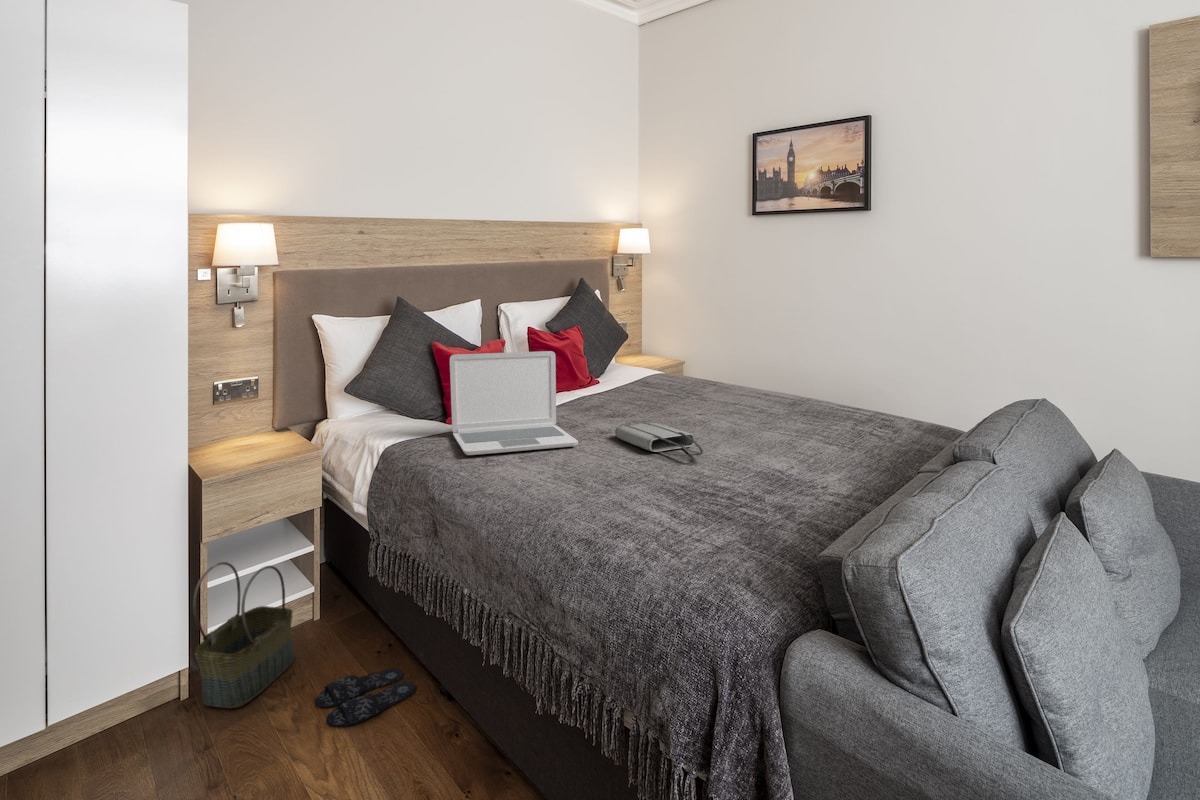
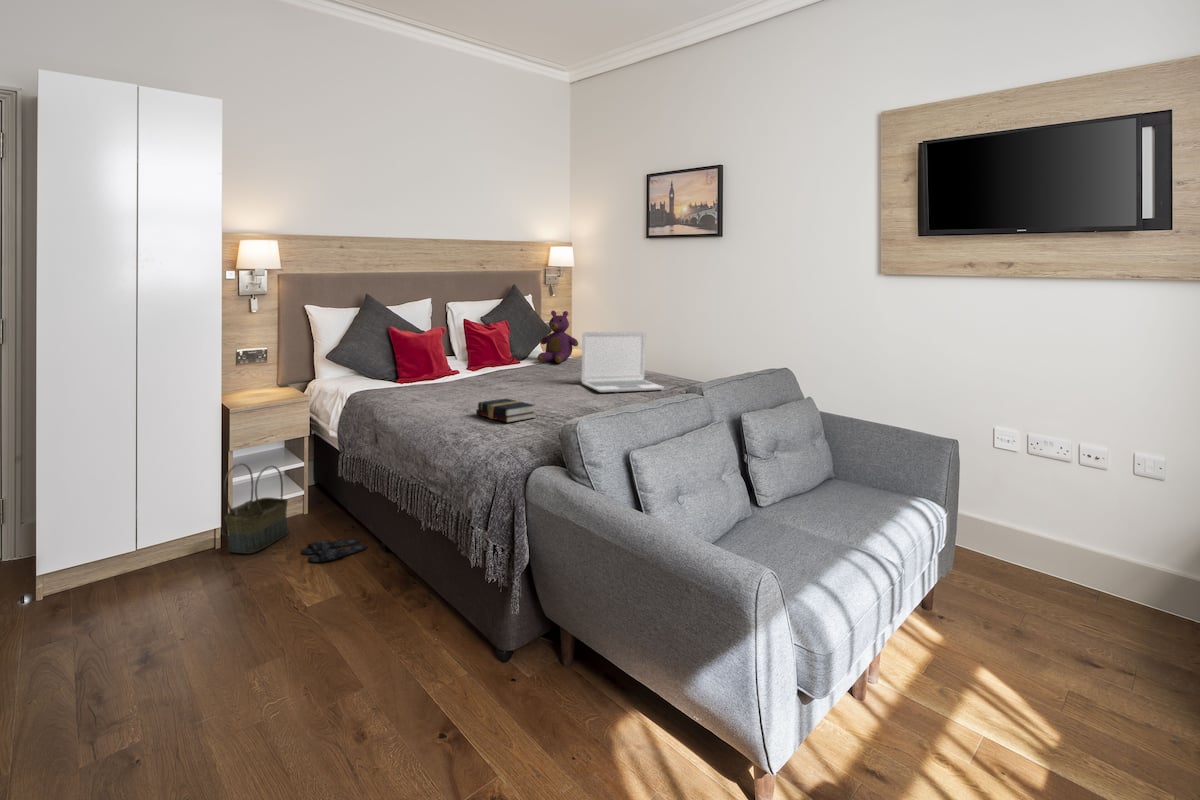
teddy bear: none [625,314,678,385] -> present [537,311,578,363]
laptop: present [450,351,578,455] -> present [581,332,664,392]
tote bag: present [615,423,703,456] -> none [509,383,558,400]
hardback book: none [593,459,693,509] -> present [476,398,536,422]

